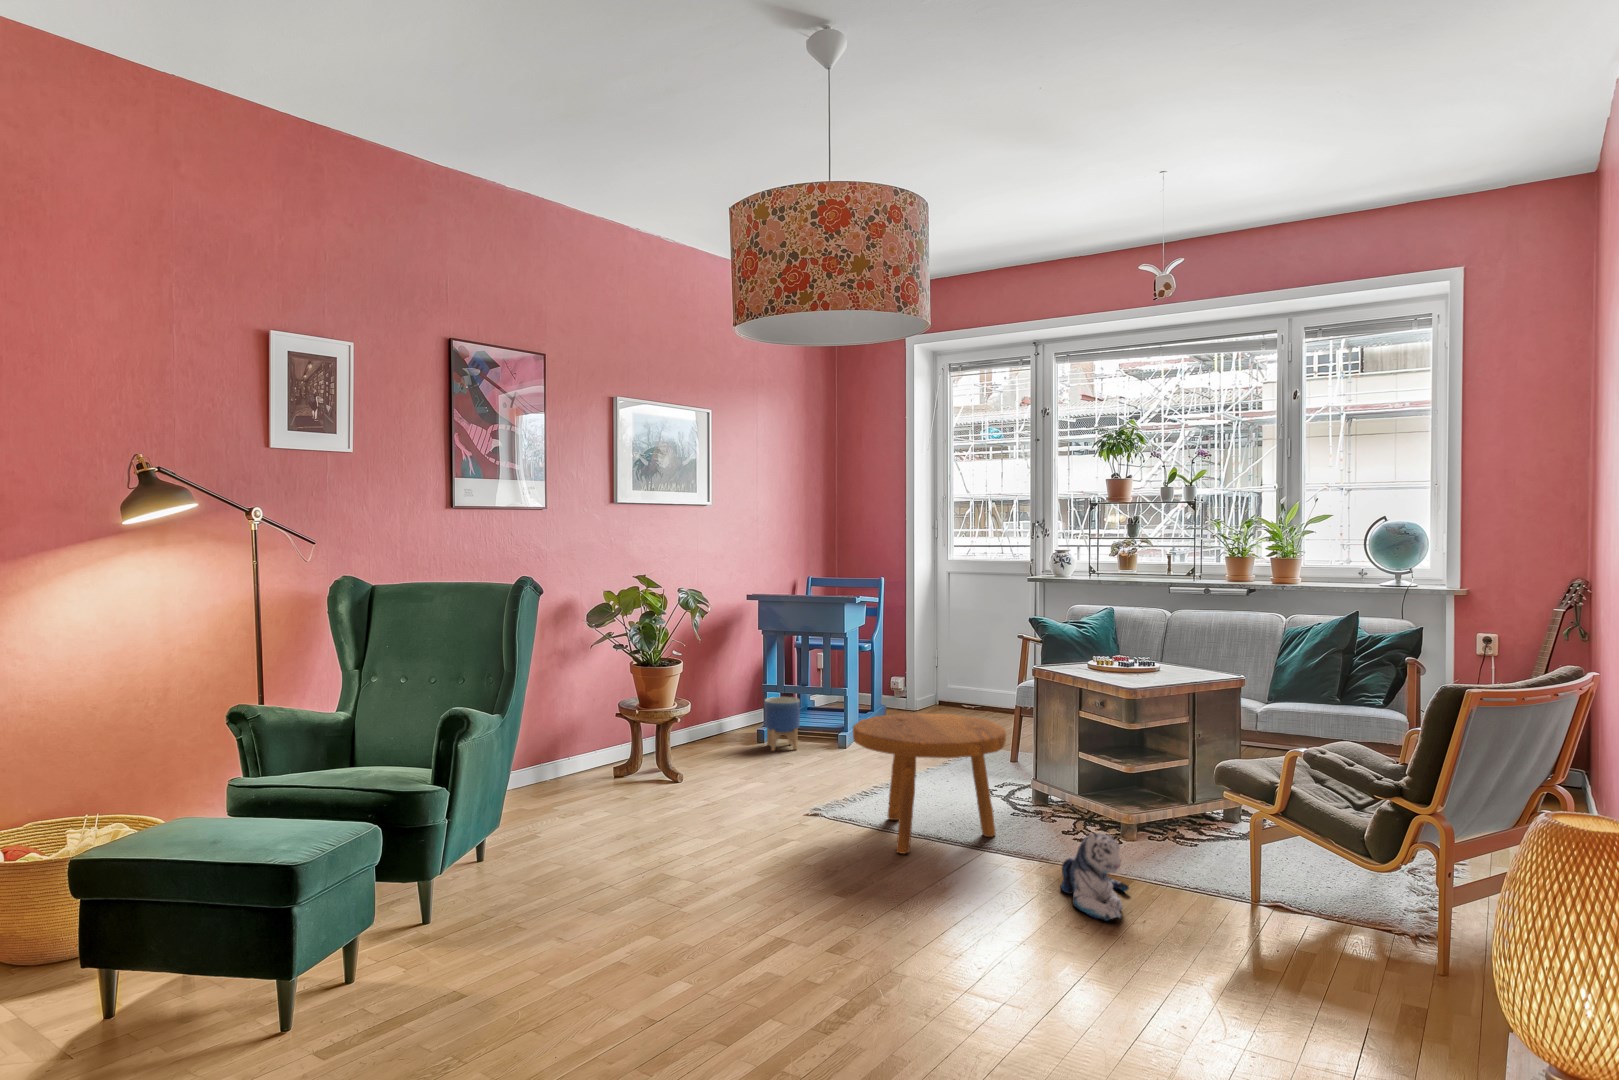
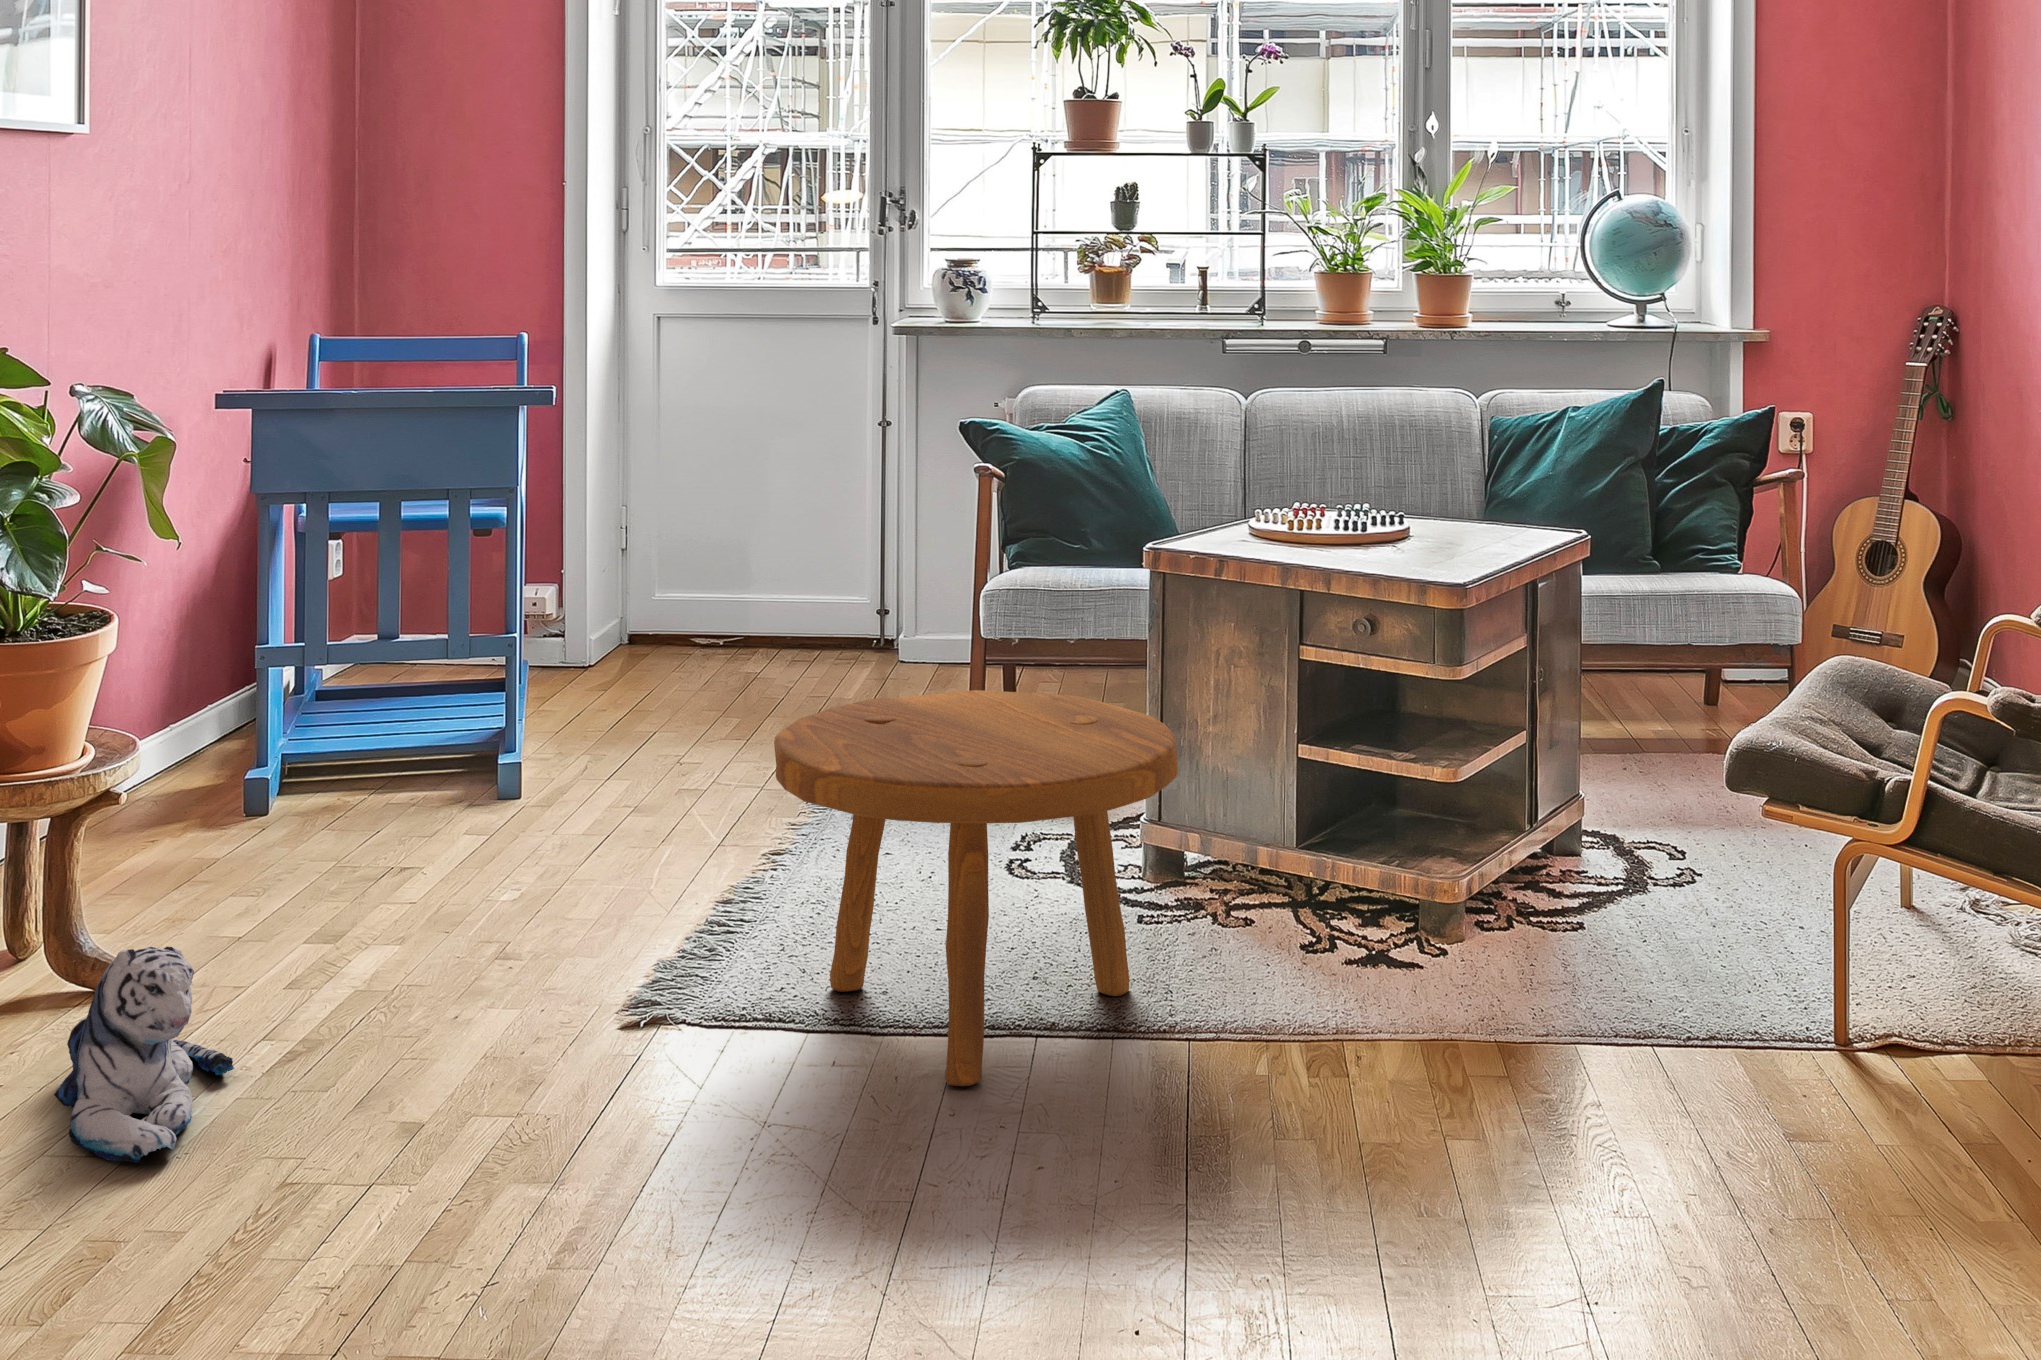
planter: present [765,697,800,751] -> none [294,679,398,836]
plush toy: present [1060,833,1129,921] -> present [54,947,234,1162]

